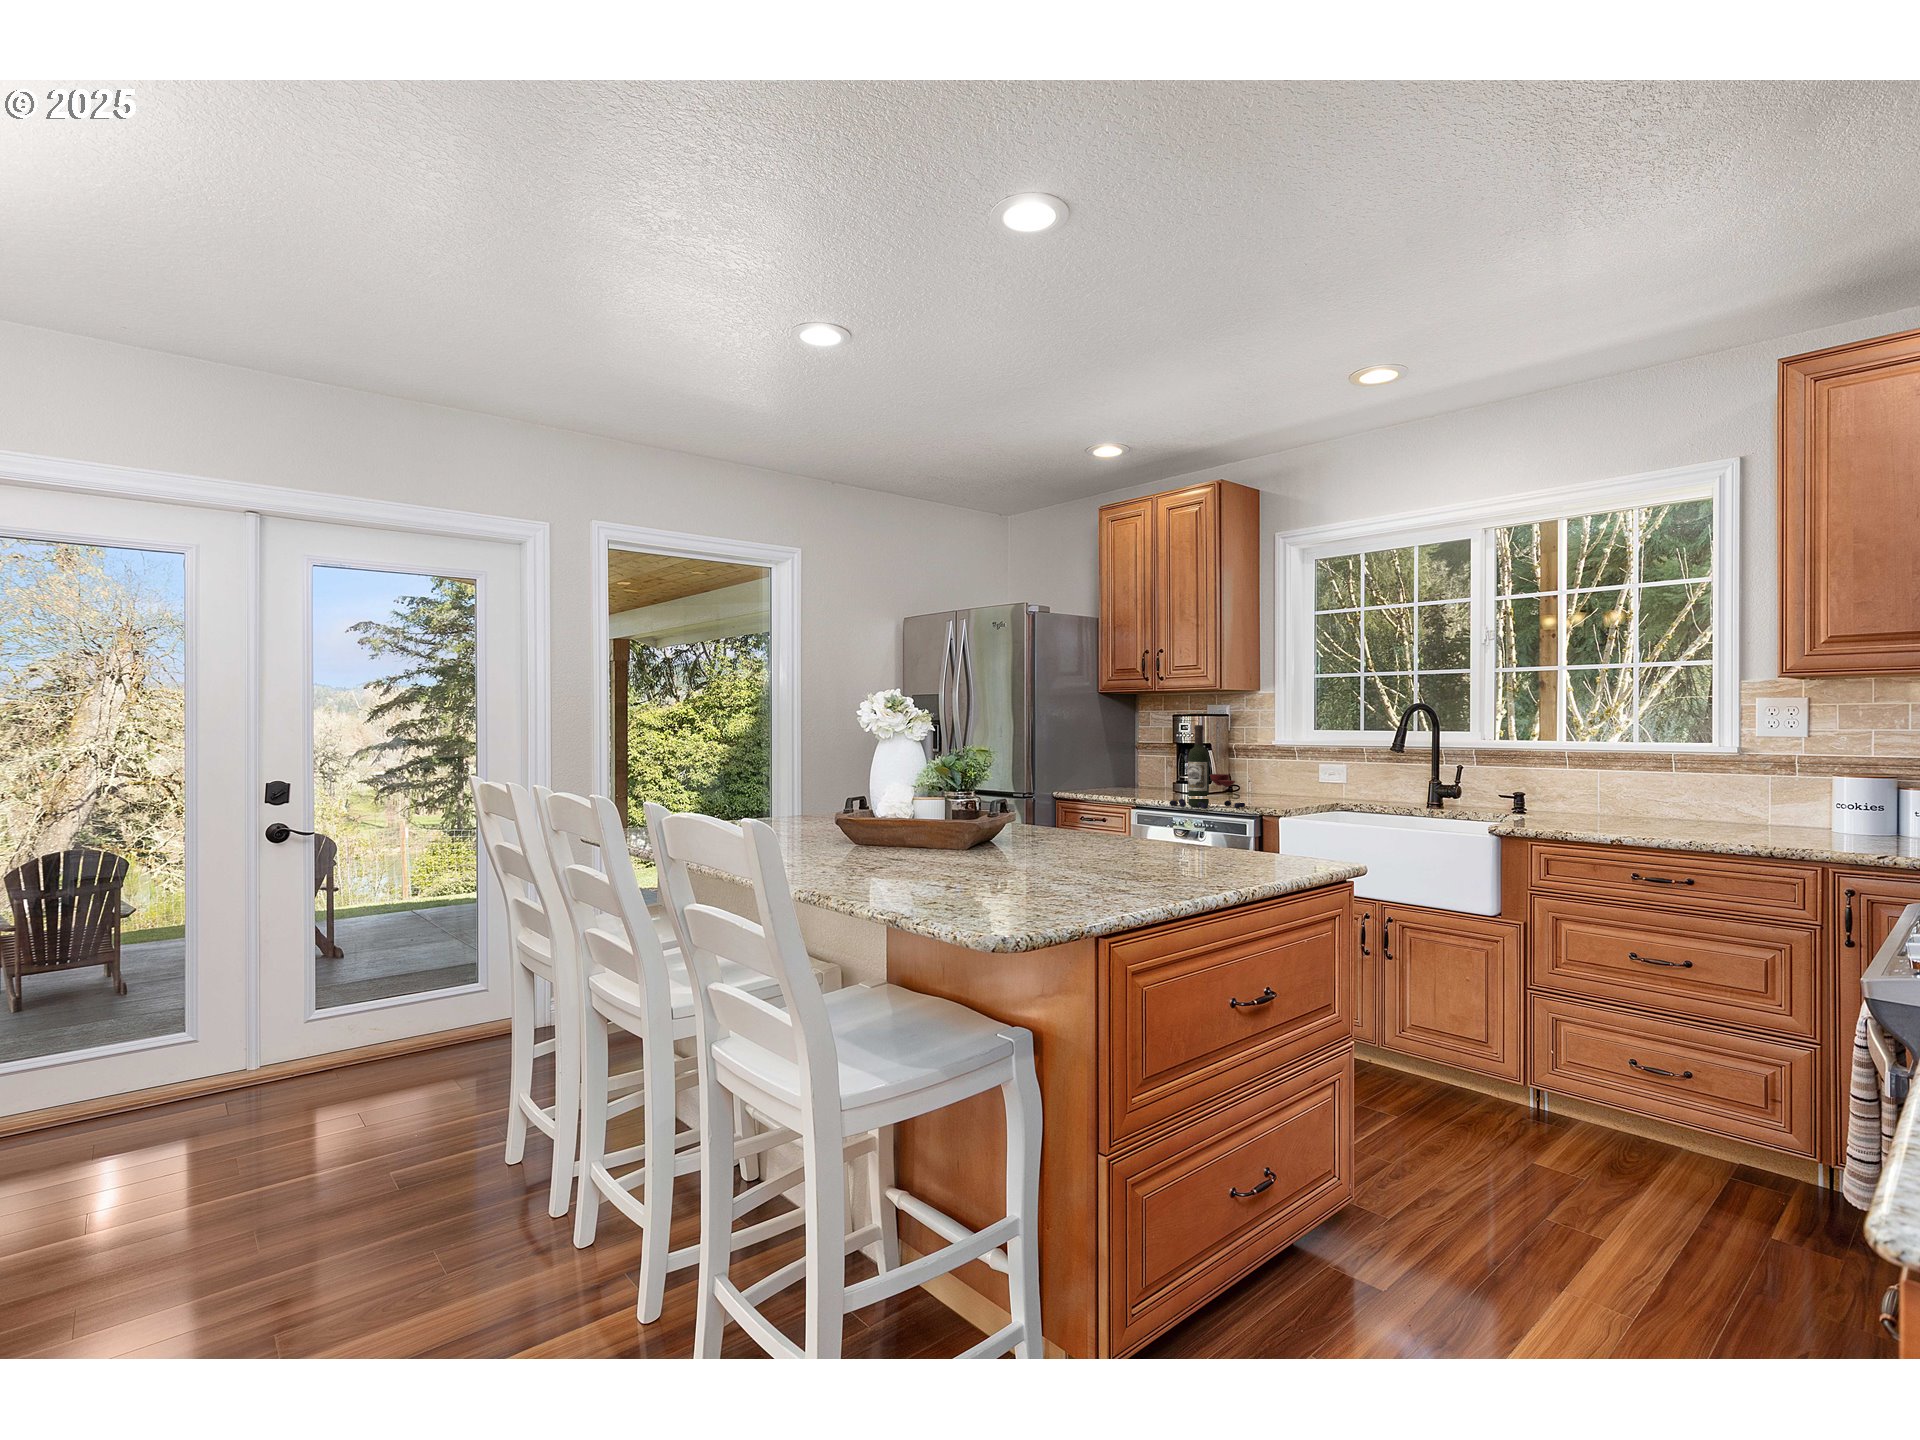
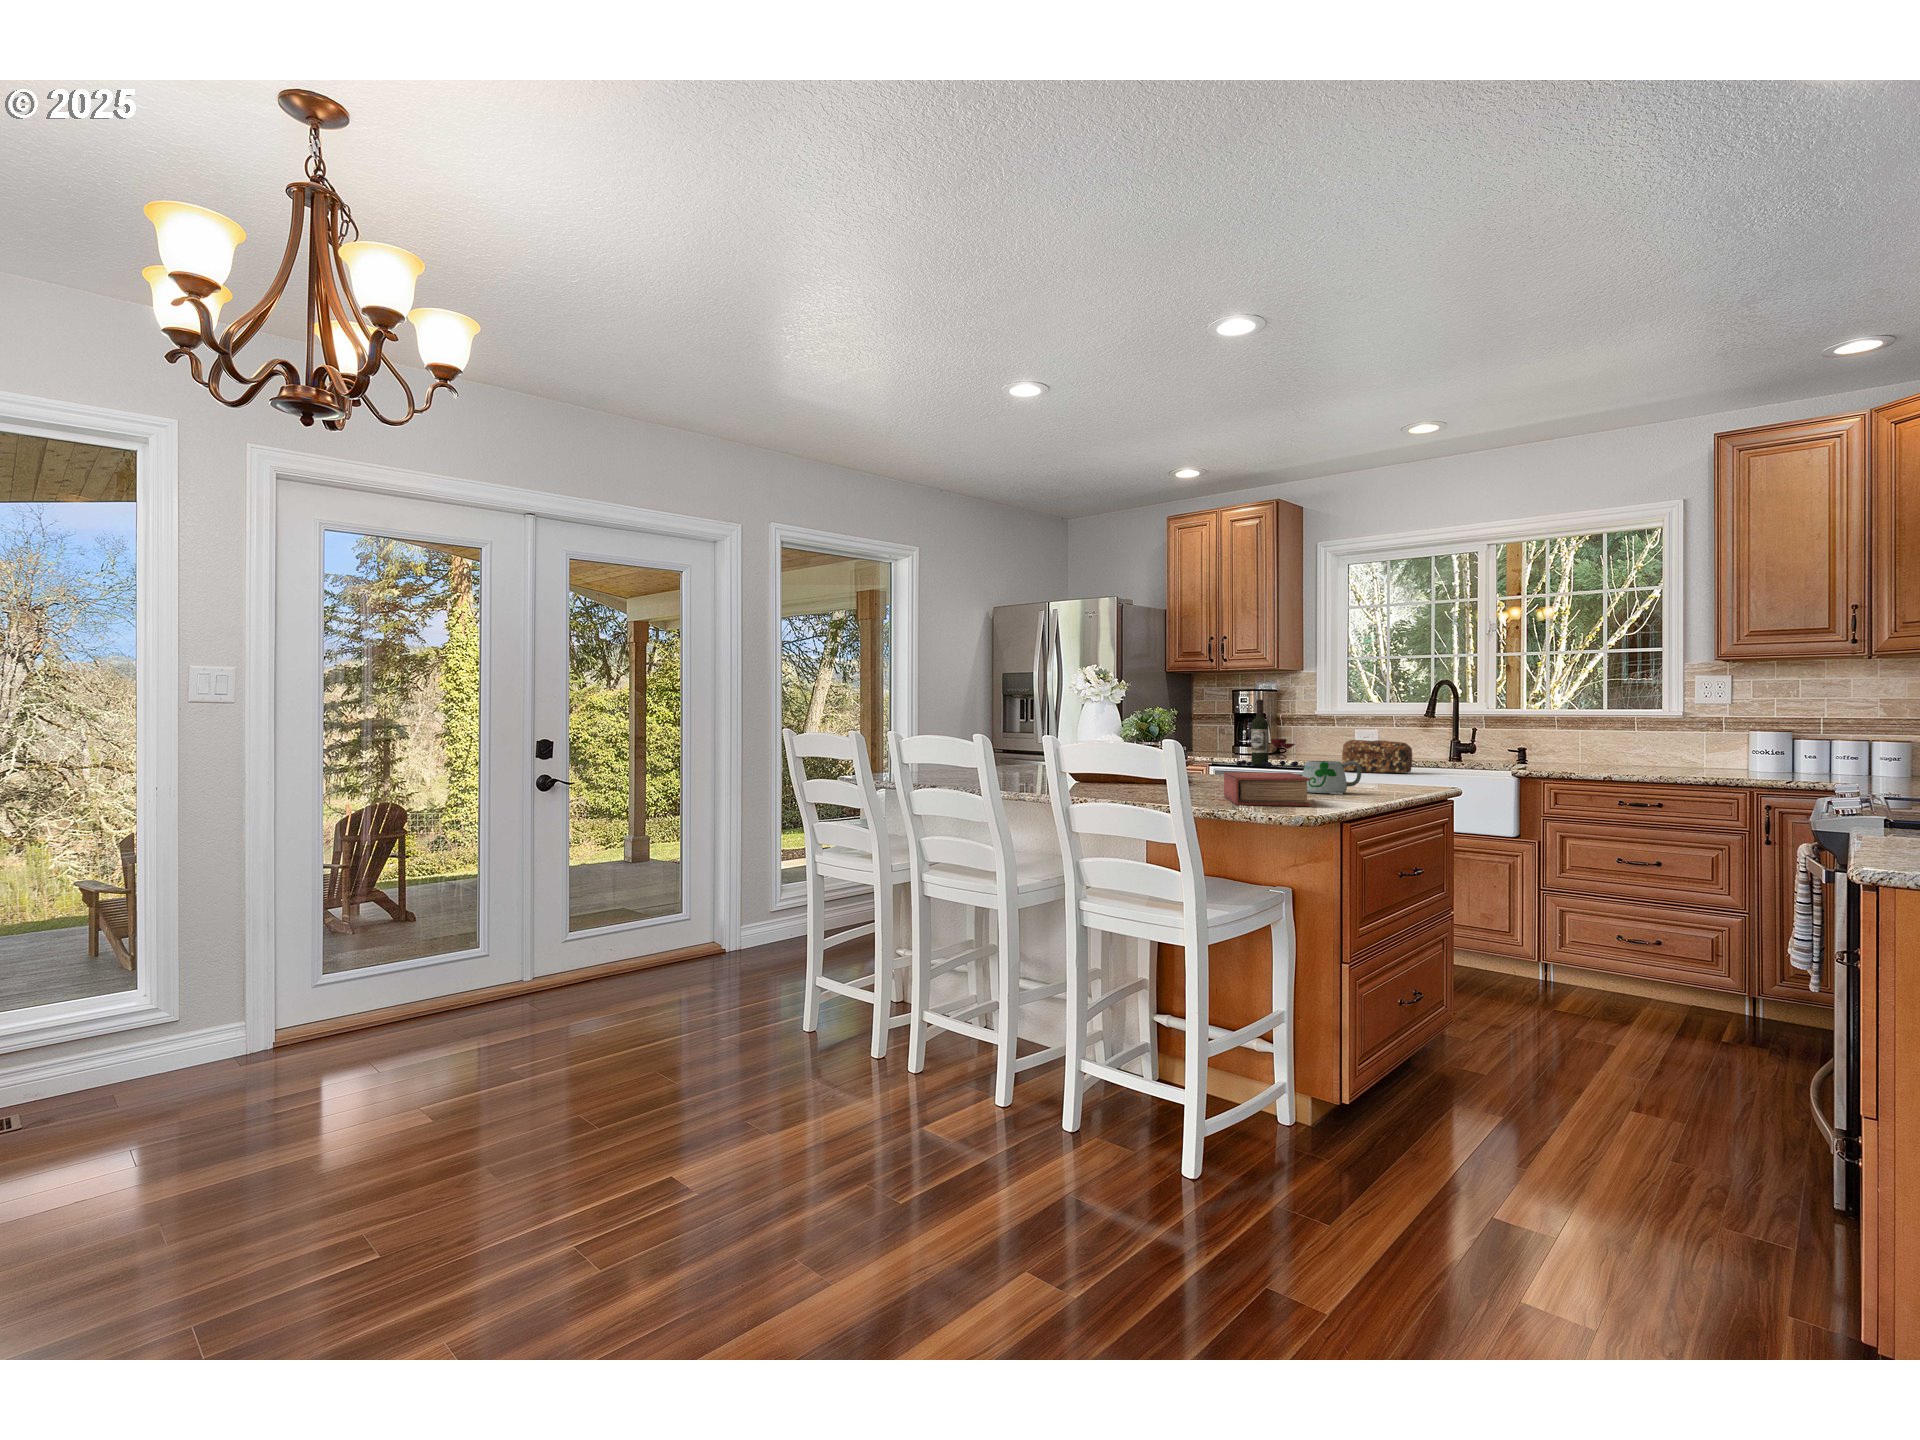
bread loaf: none [1281,779,1372,823] -> present [1342,740,1412,773]
mug: none [1127,820,1208,874] -> present [1302,761,1361,794]
book: none [947,841,1076,905] -> present [1224,772,1310,806]

